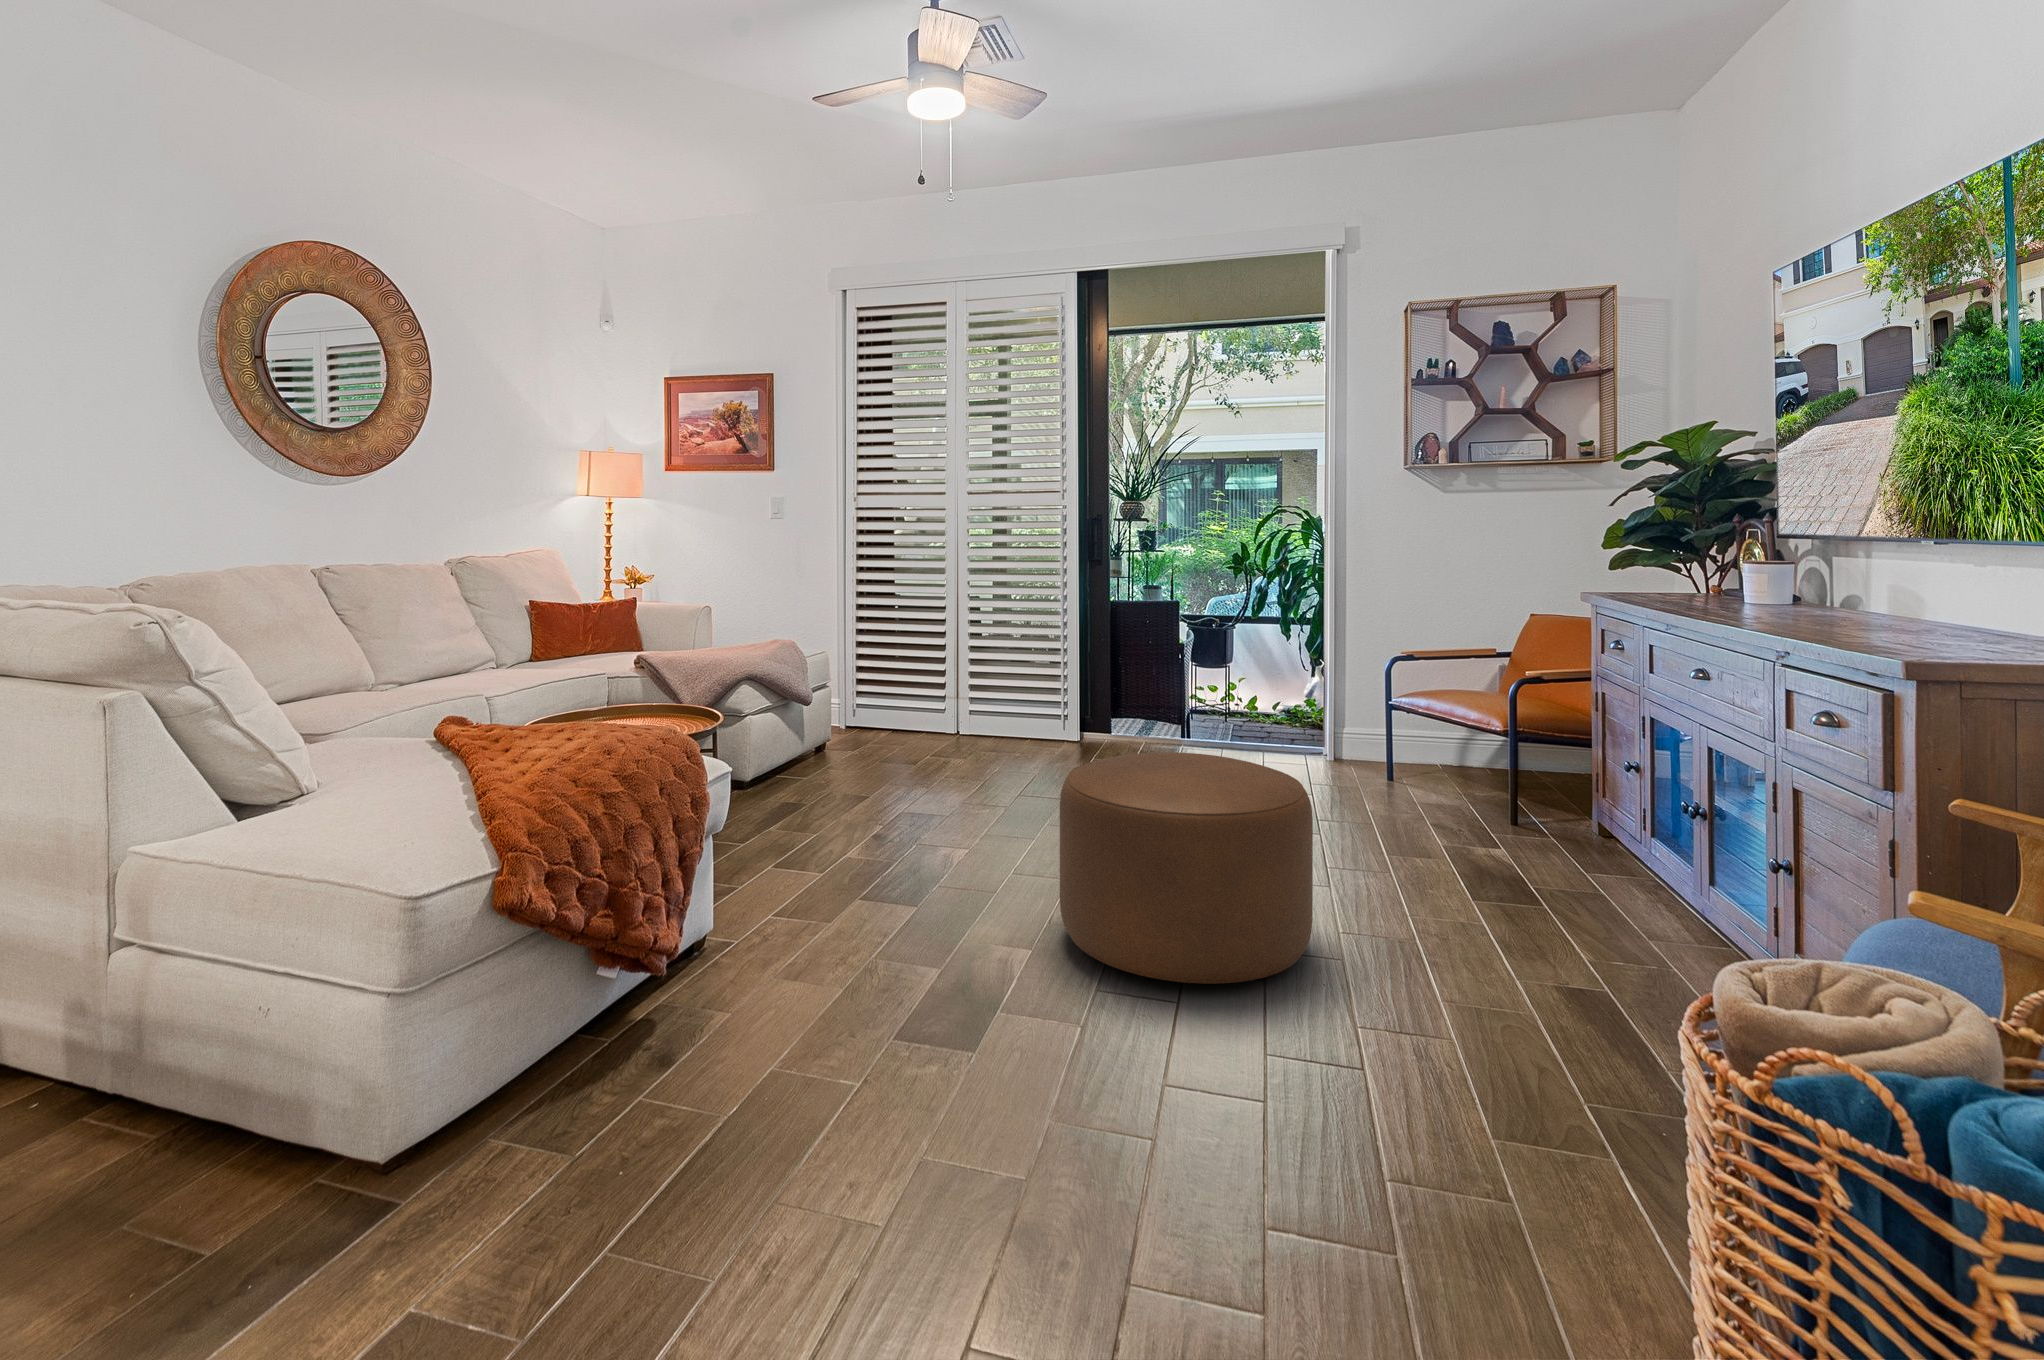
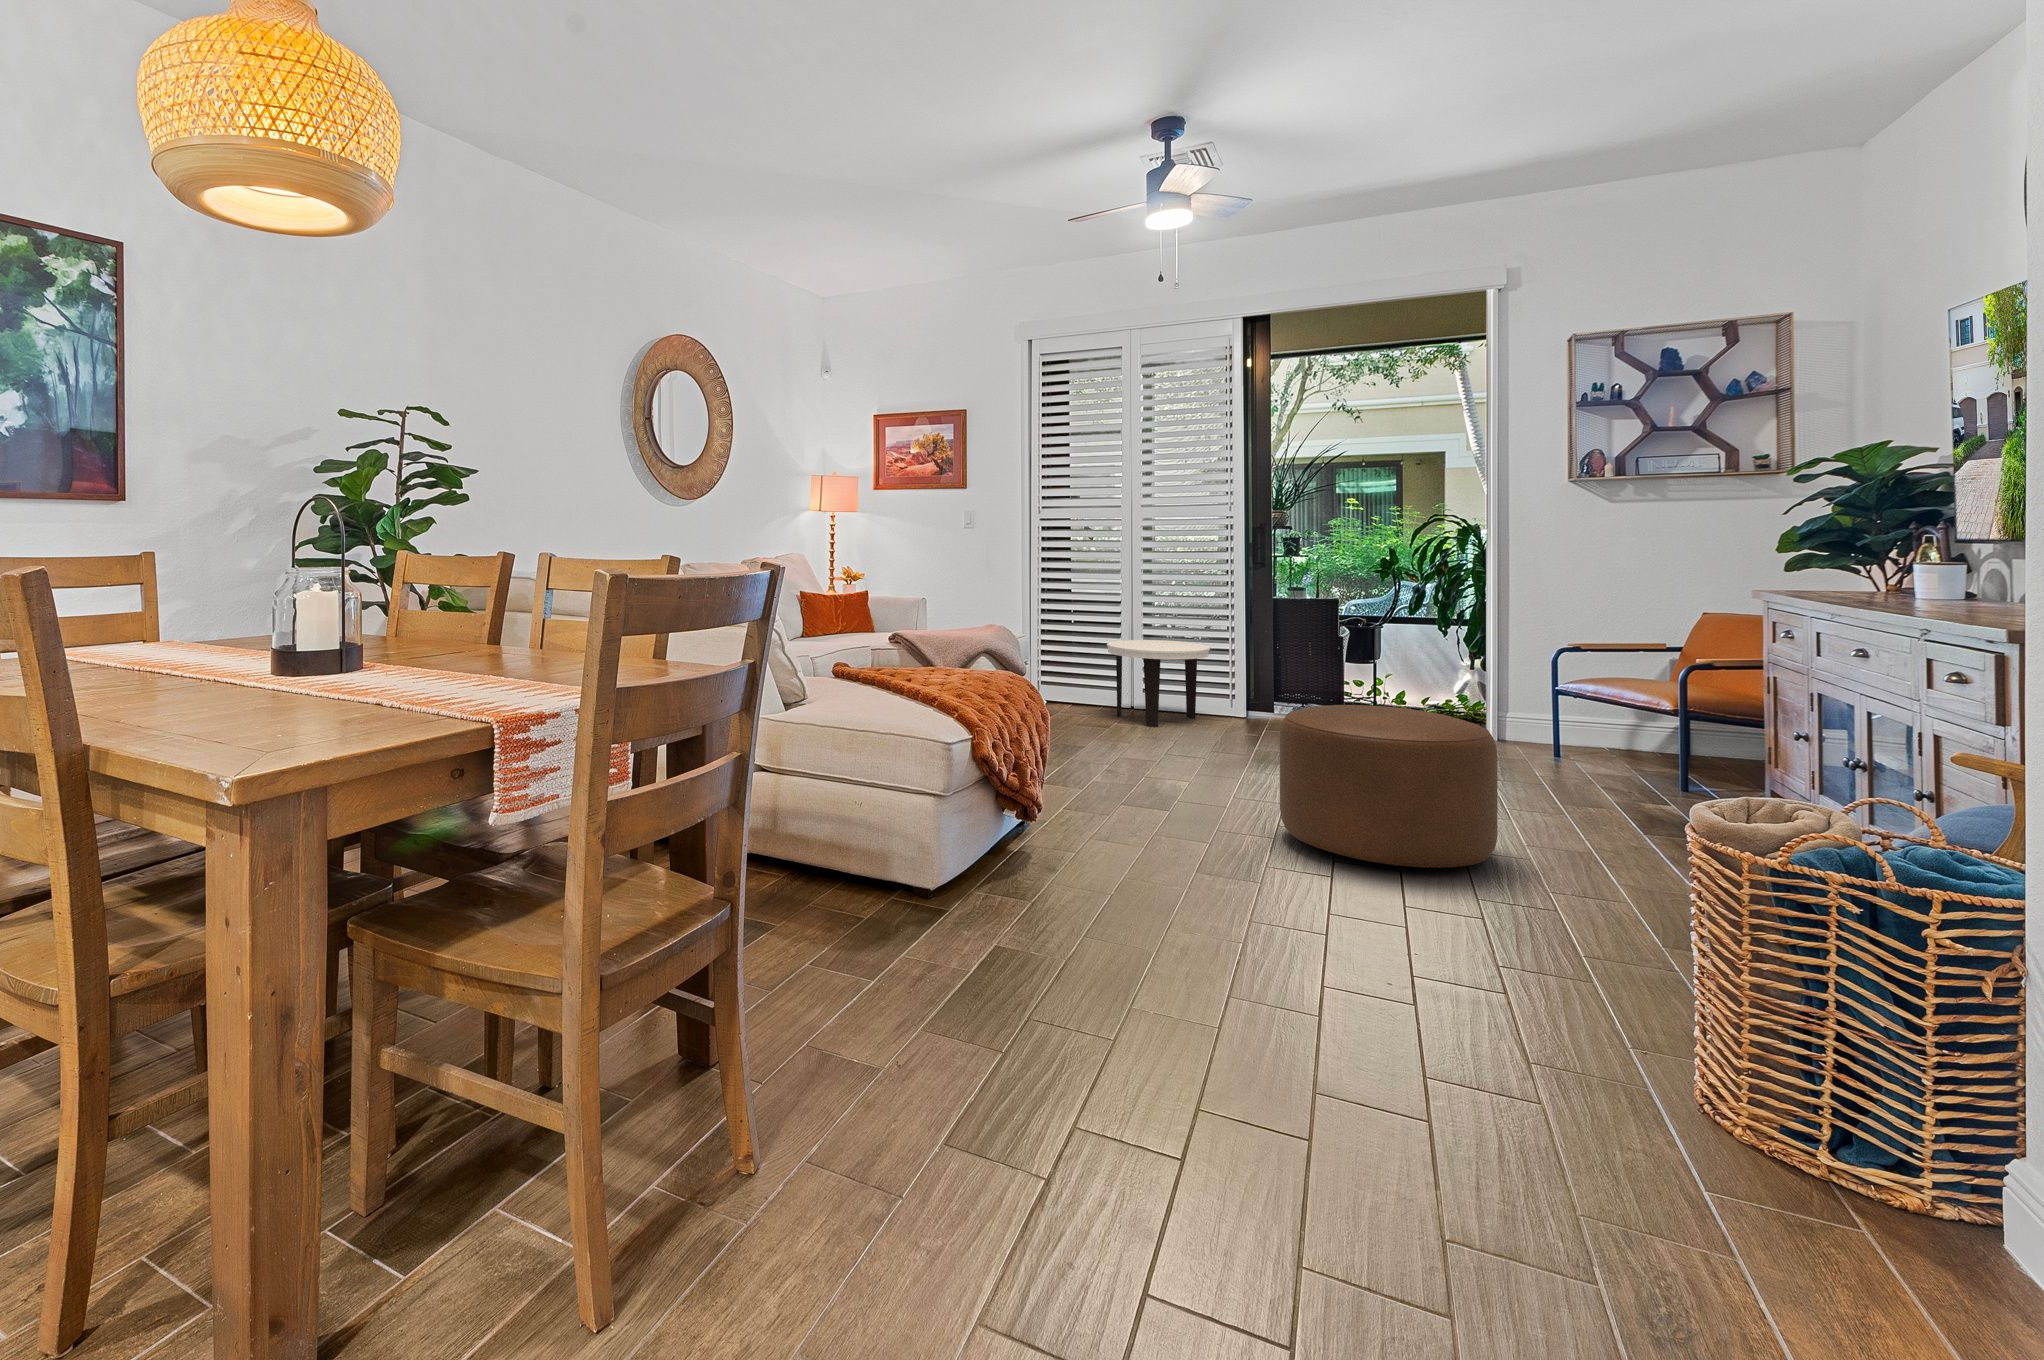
side table: none [923,653,1038,759] -> present [1107,640,1210,727]

